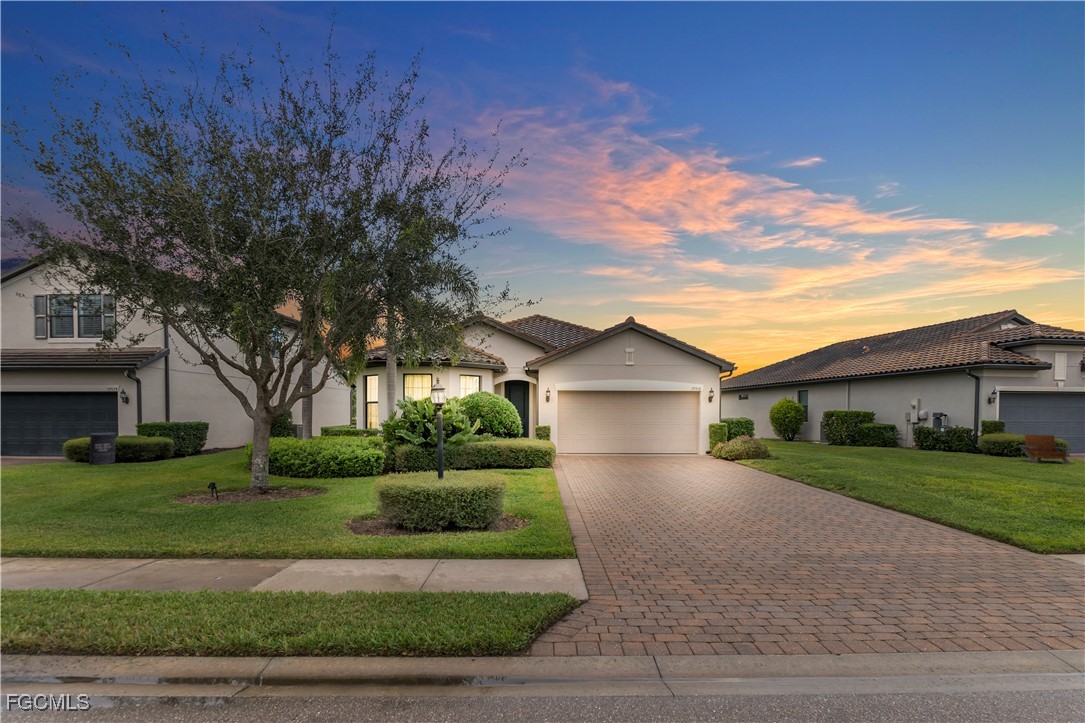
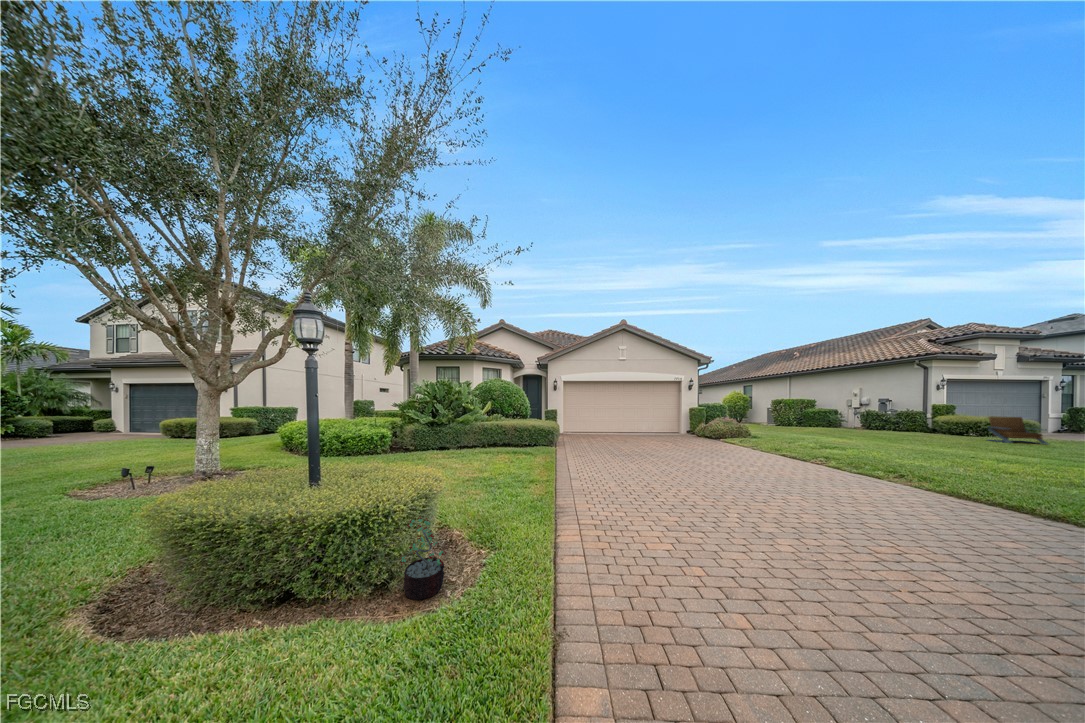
trash can: present [89,432,118,464] -> none [140,413,175,443]
decorative plant: none [473,497,497,534] -> present [401,516,446,600]

